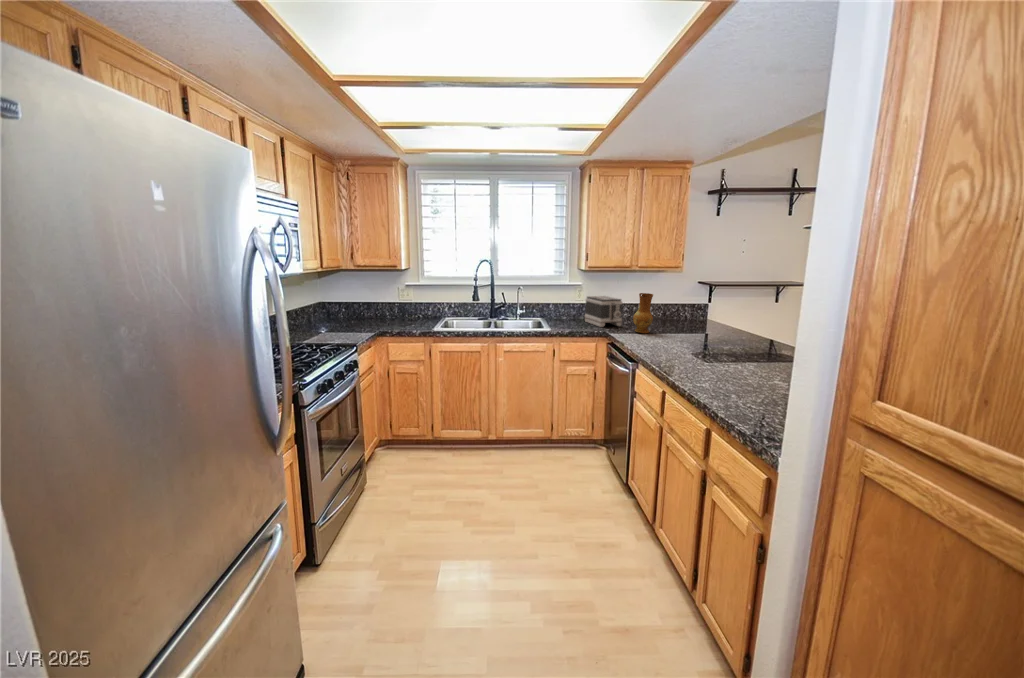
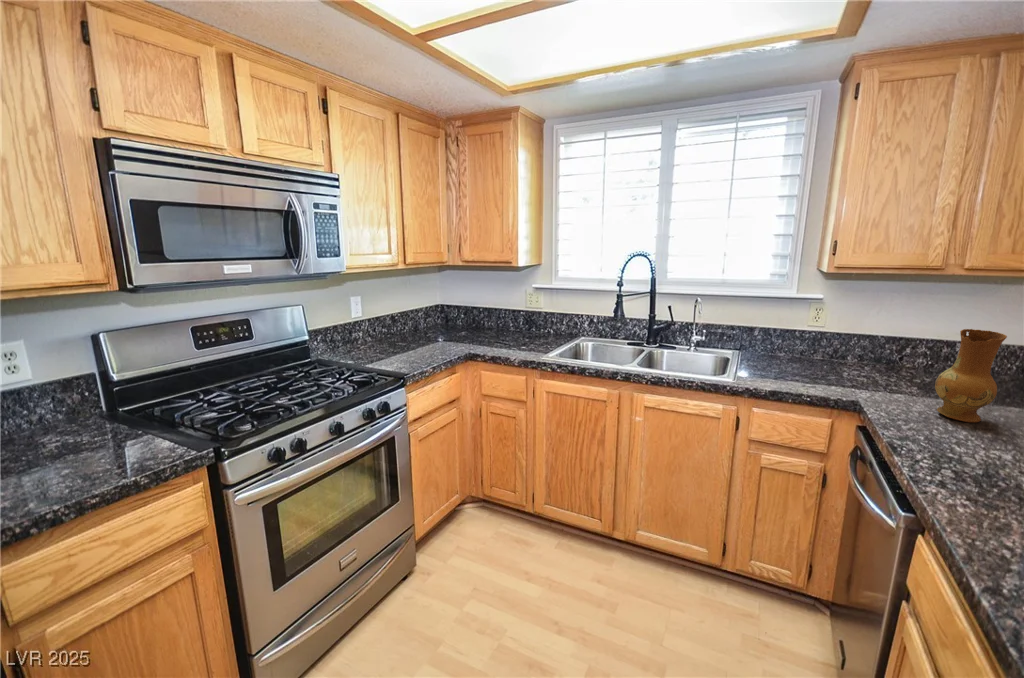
toaster: present [585,296,622,327] -> none [819,321,912,389]

